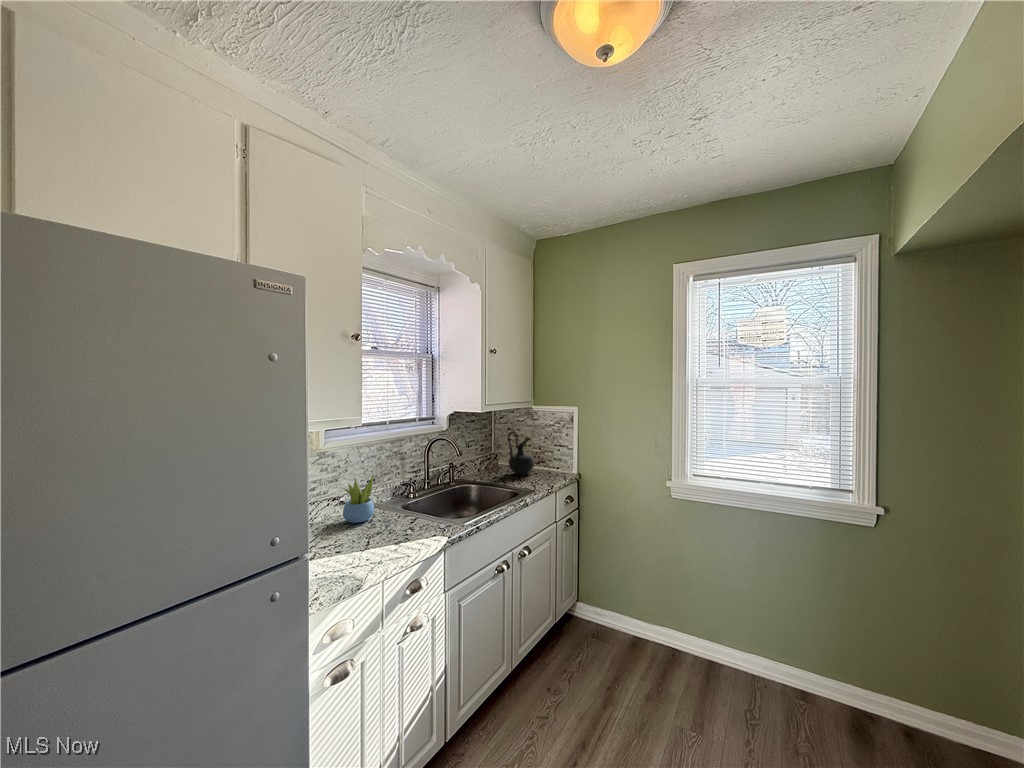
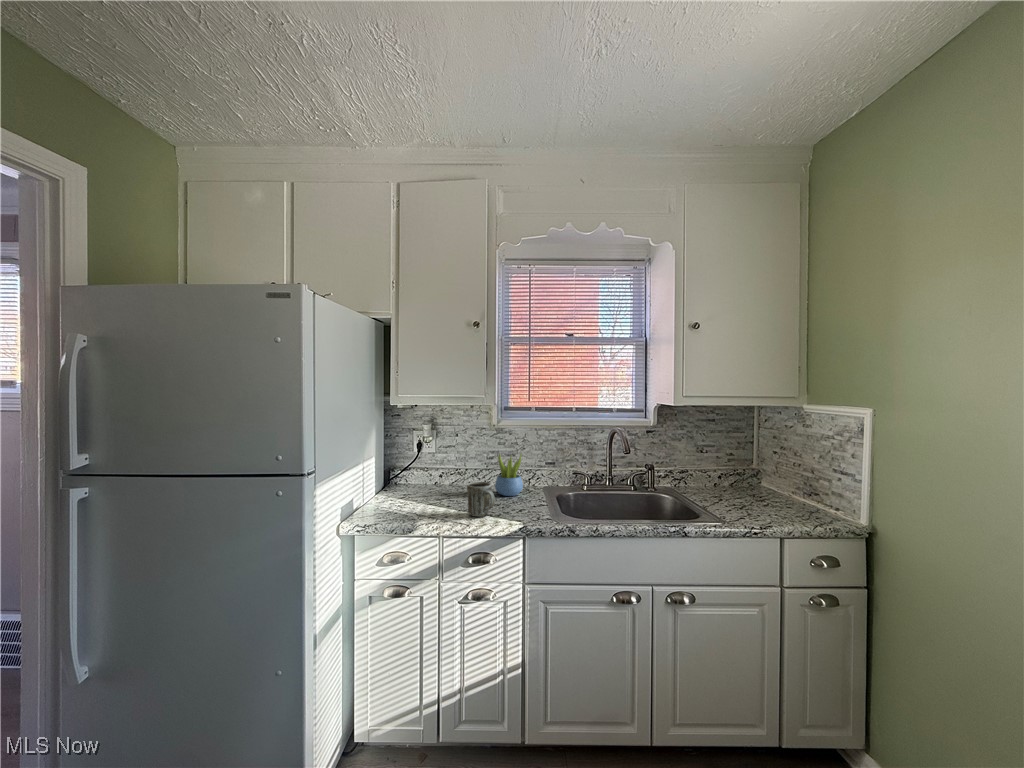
ceramic jug: present [508,432,534,475] -> none [745,437,789,507]
mug: none [373,509,409,549] -> present [467,482,495,517]

